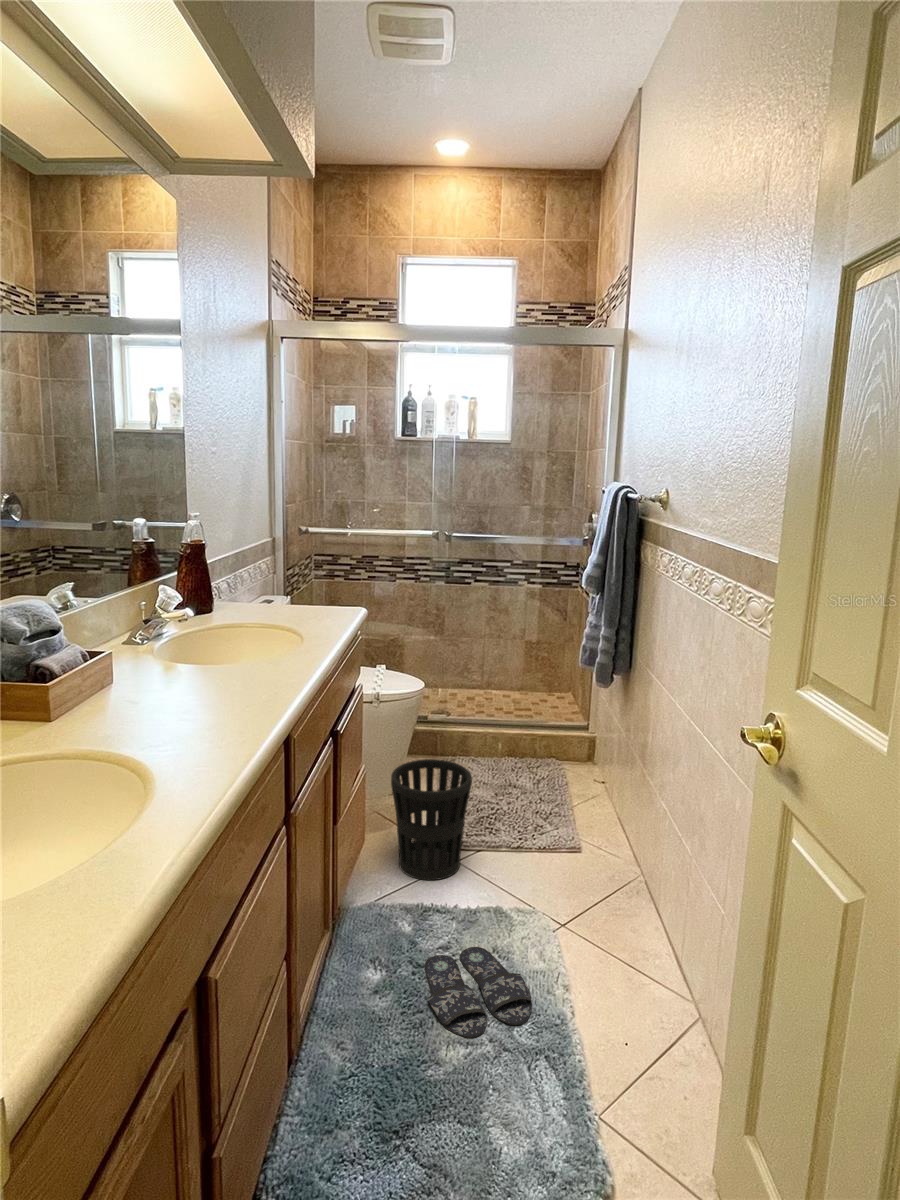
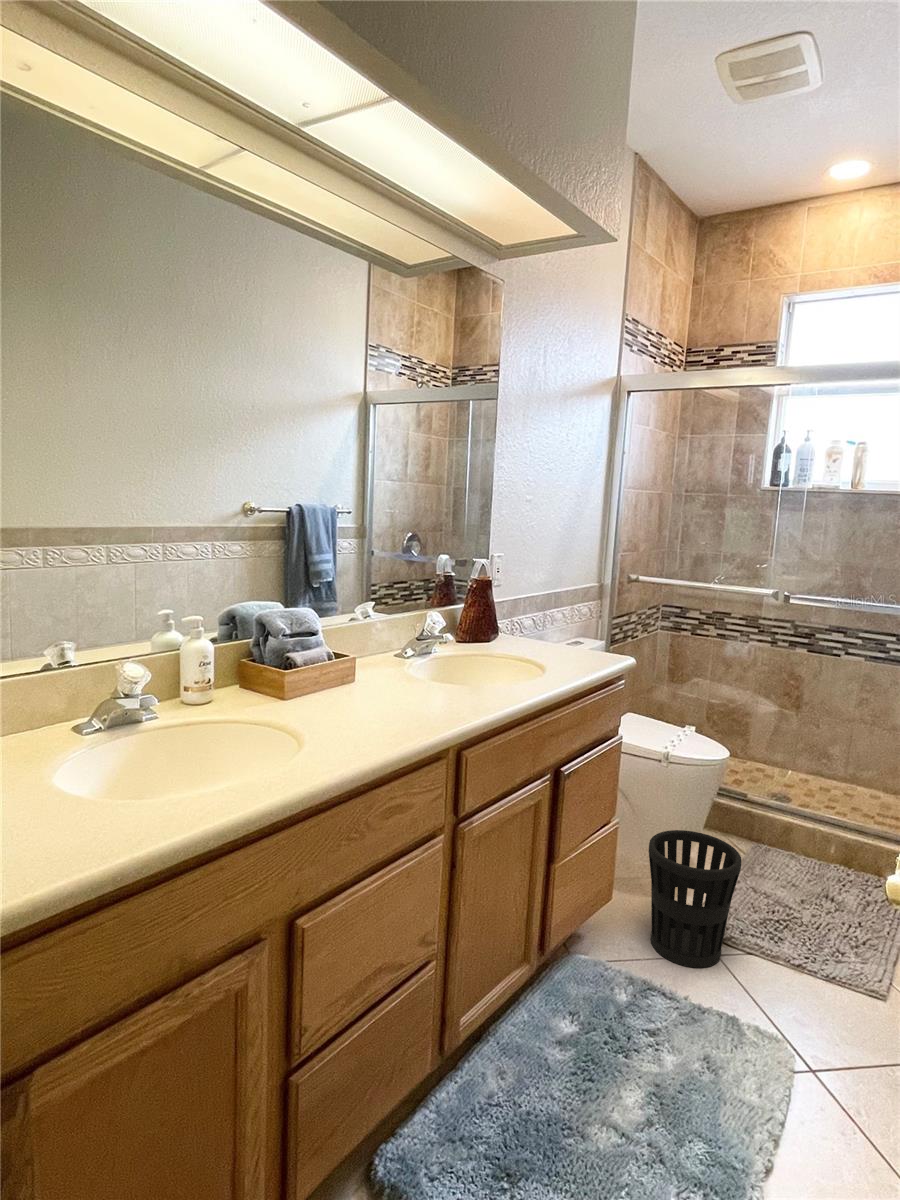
slippers: present [425,947,532,1038] -> none [604,1036,722,1149]

